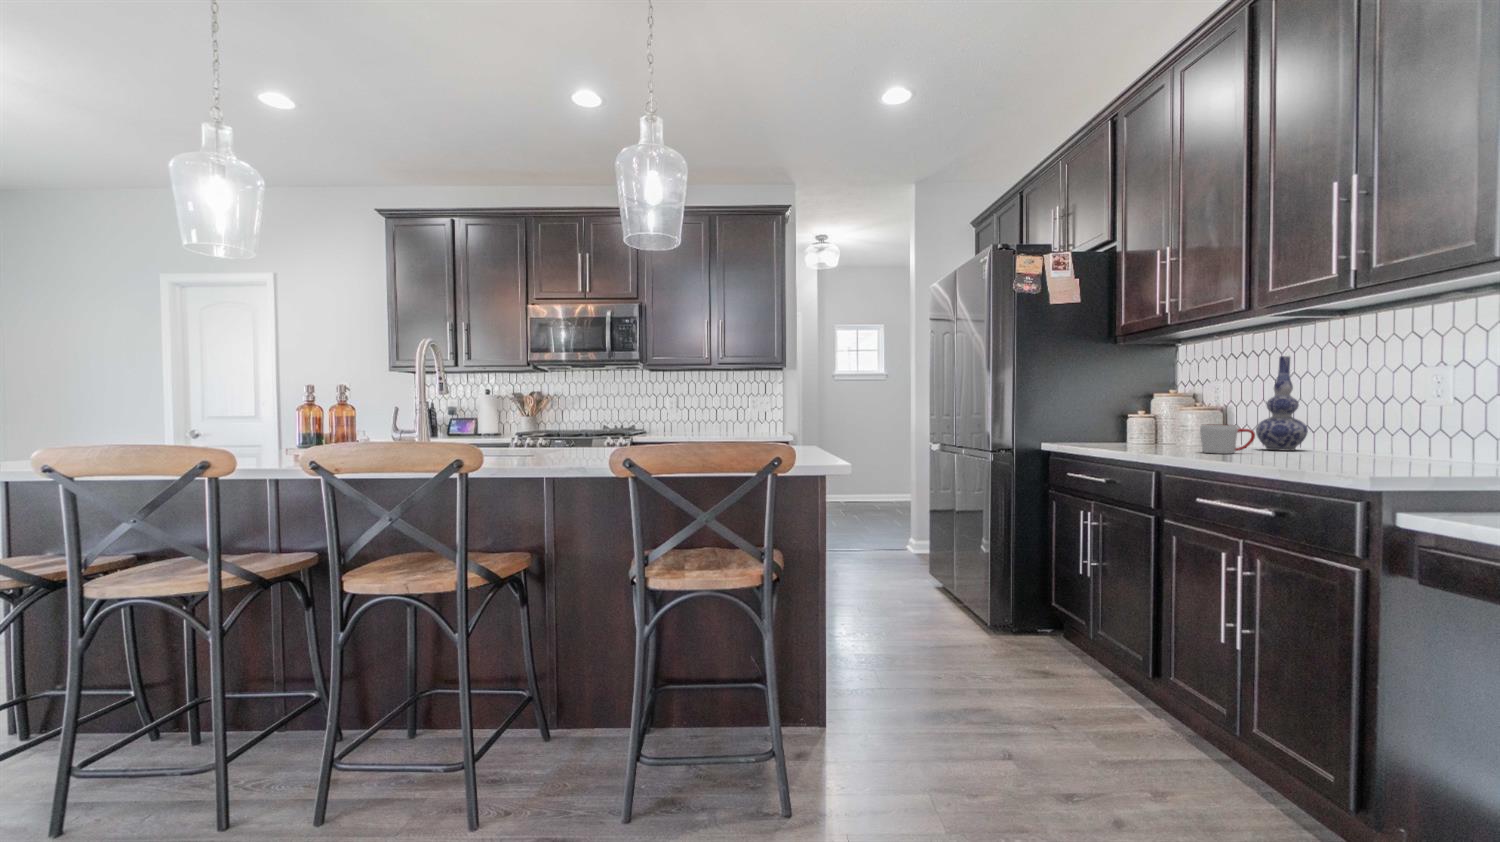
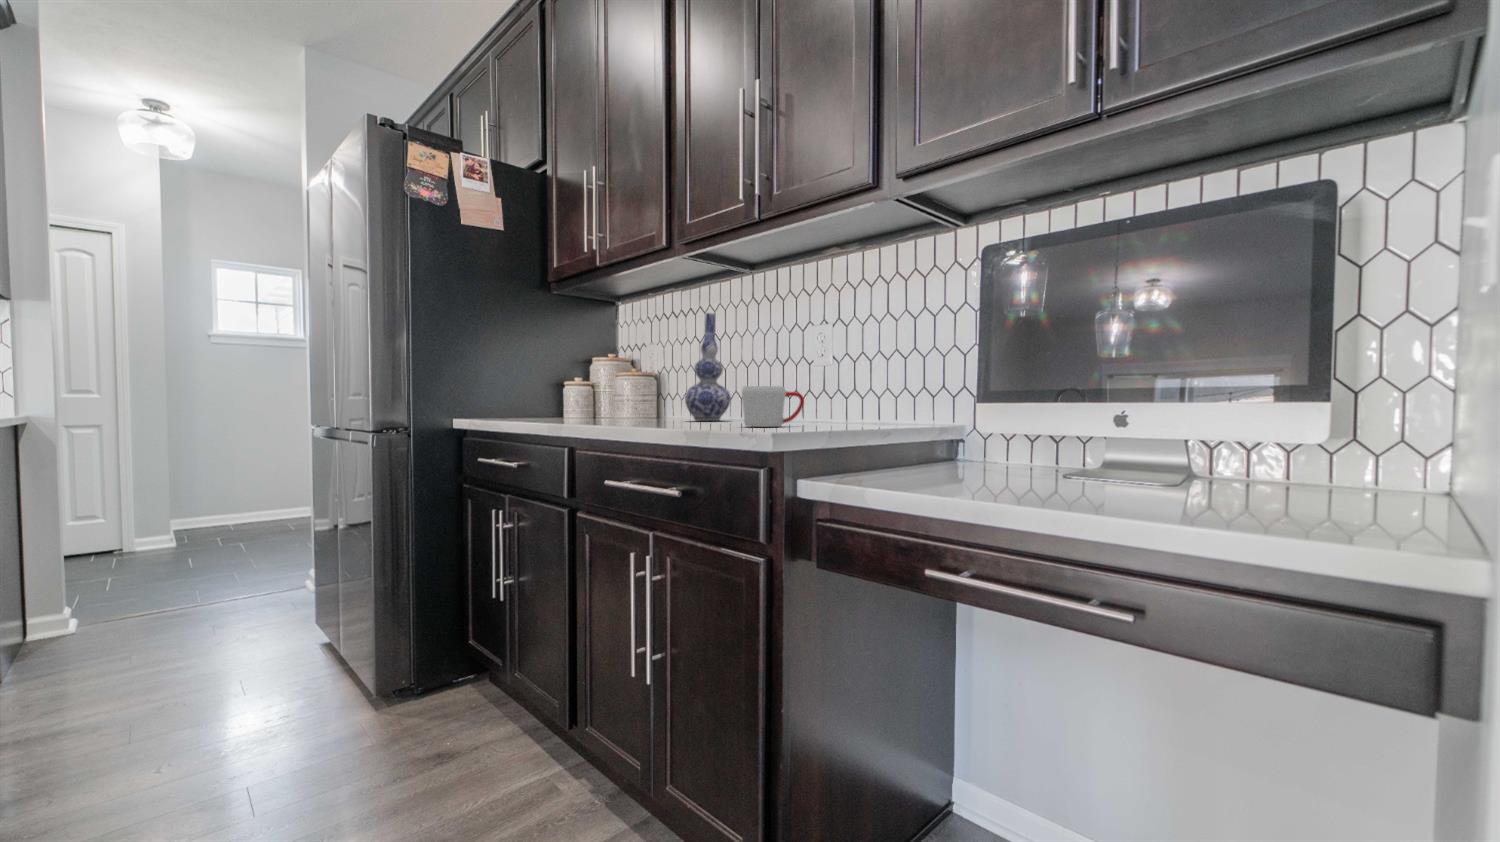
mug: present [1200,424,1255,454] -> present [742,386,804,427]

